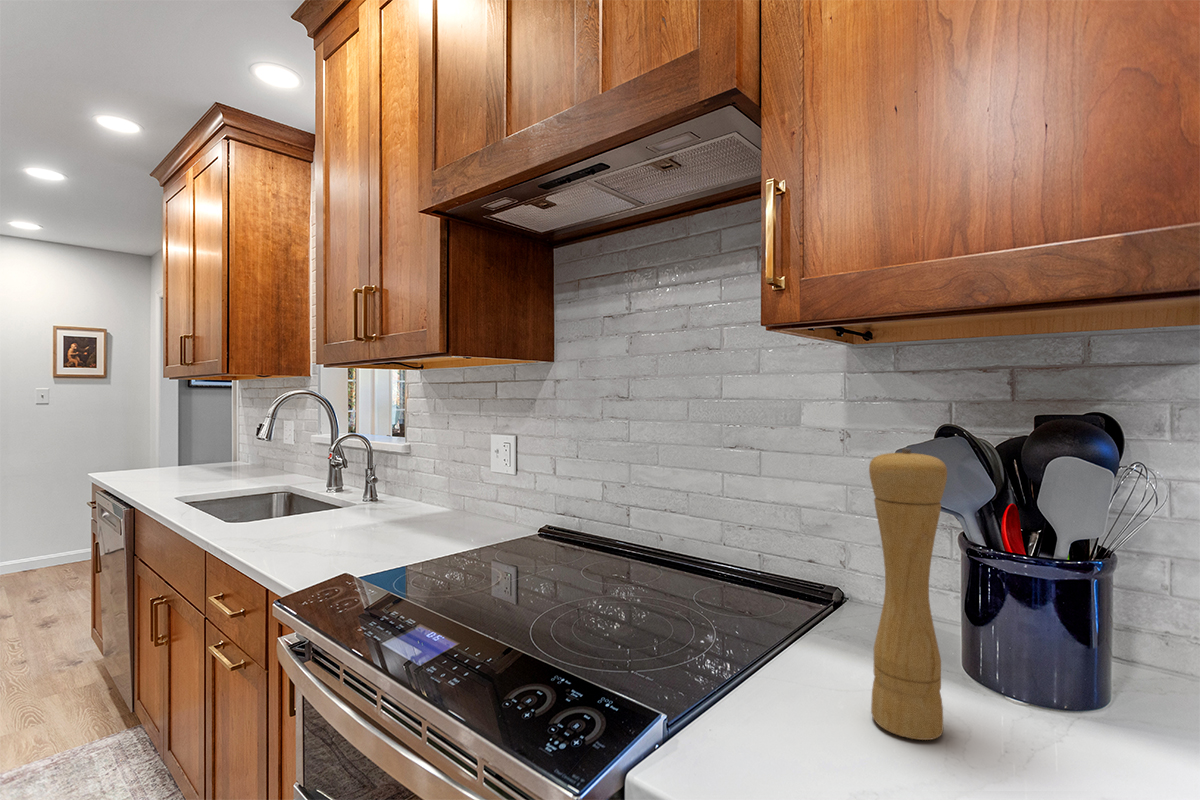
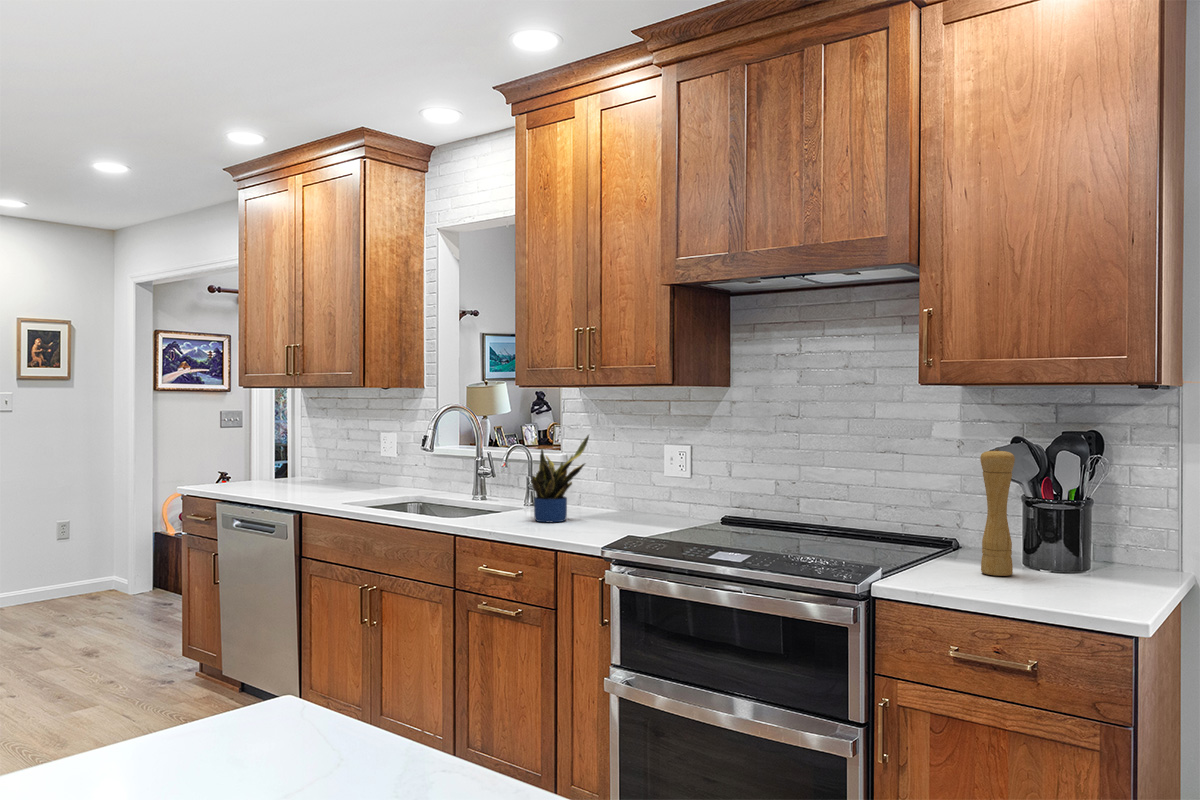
potted plant: none [308,422,383,533] -> present [531,435,589,522]

